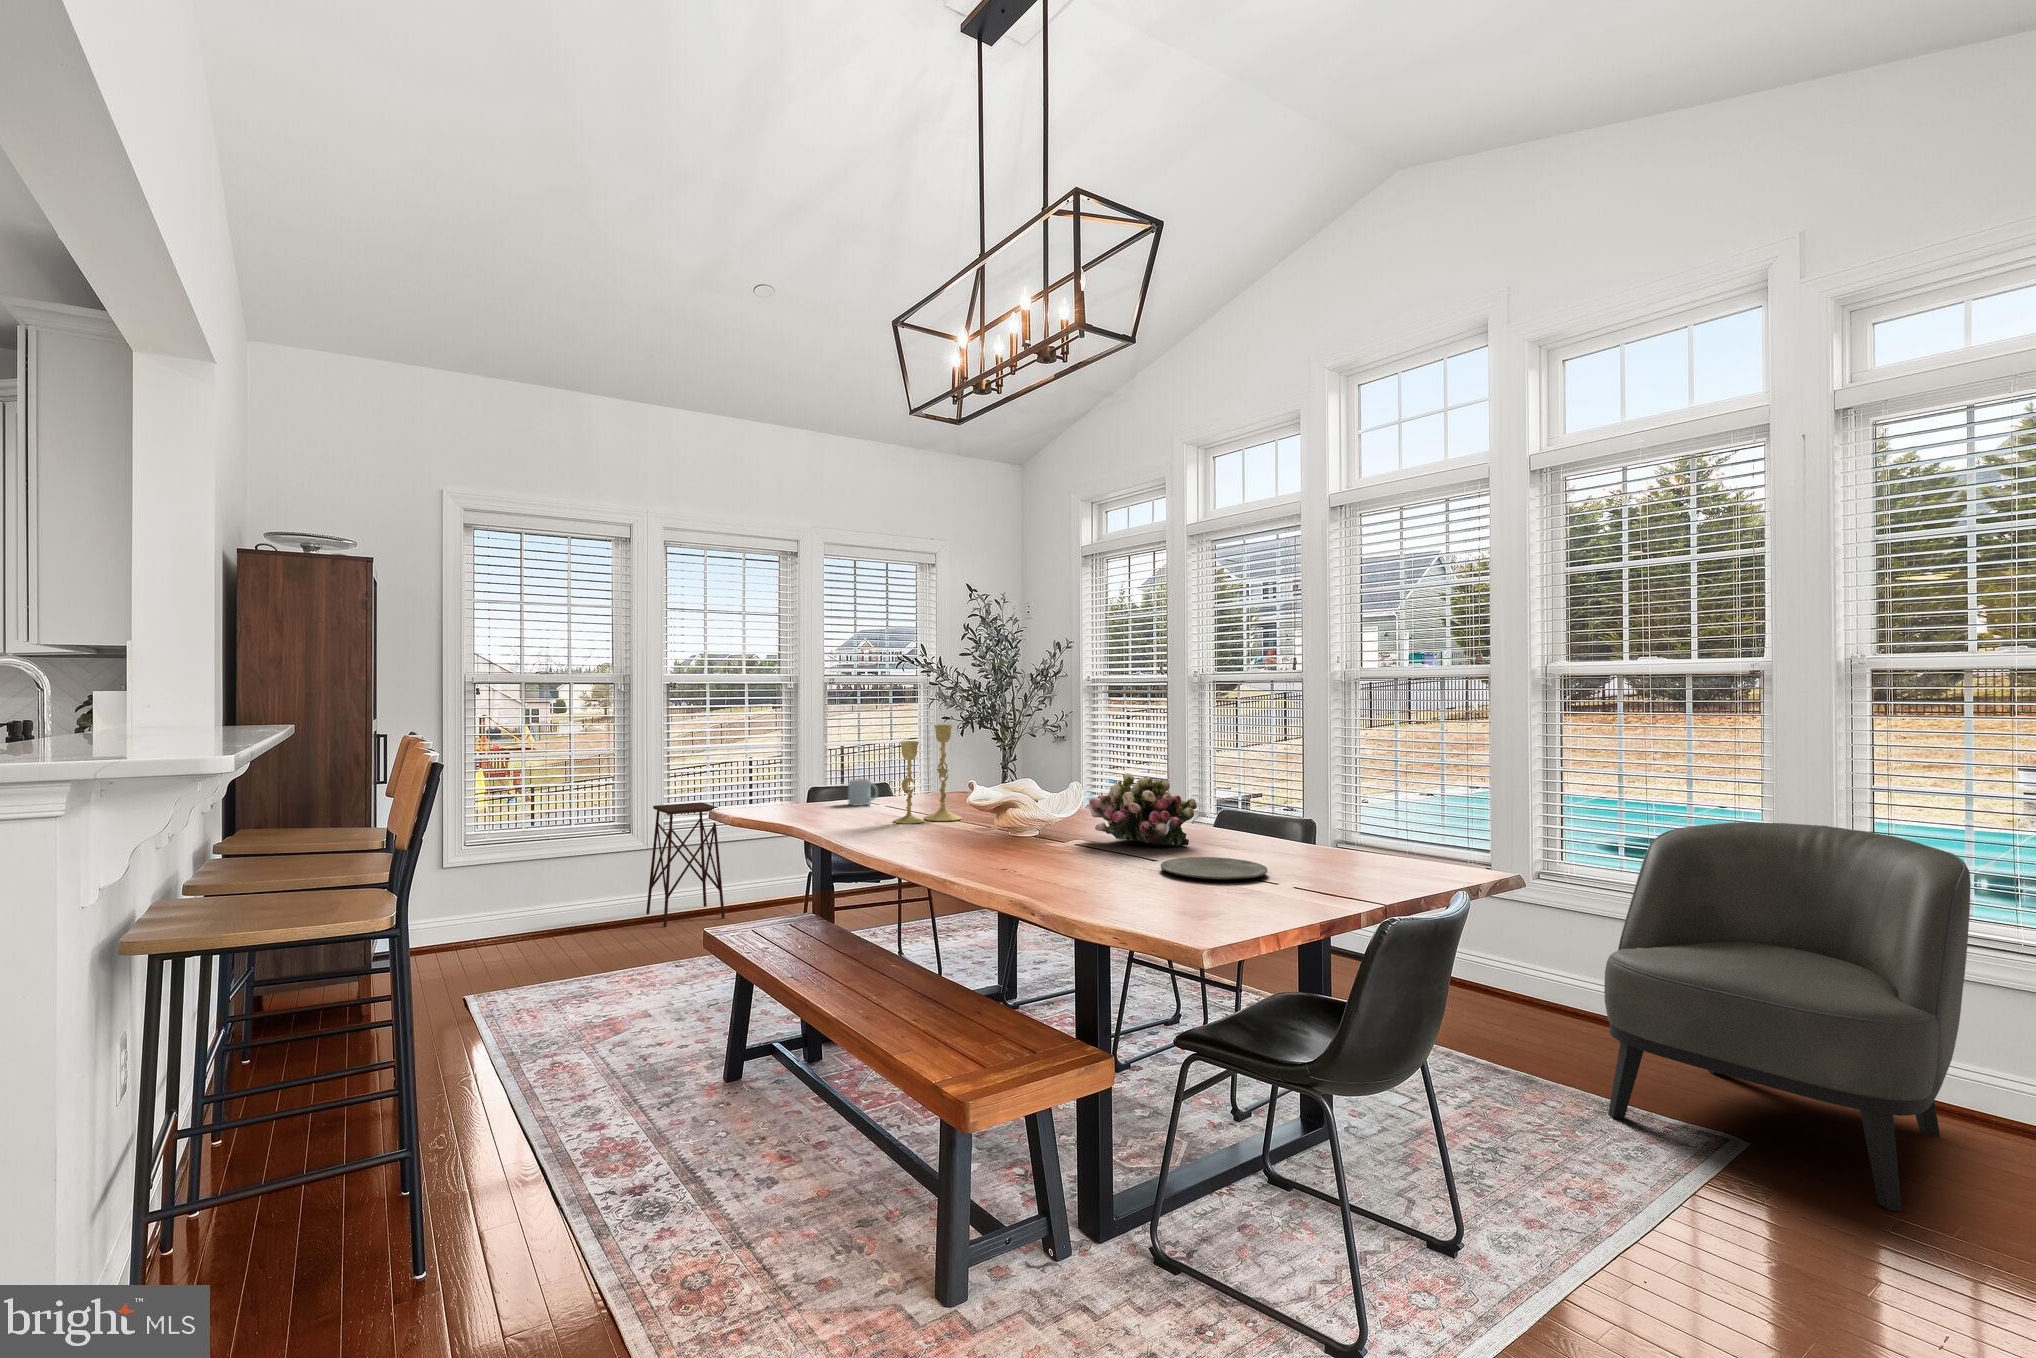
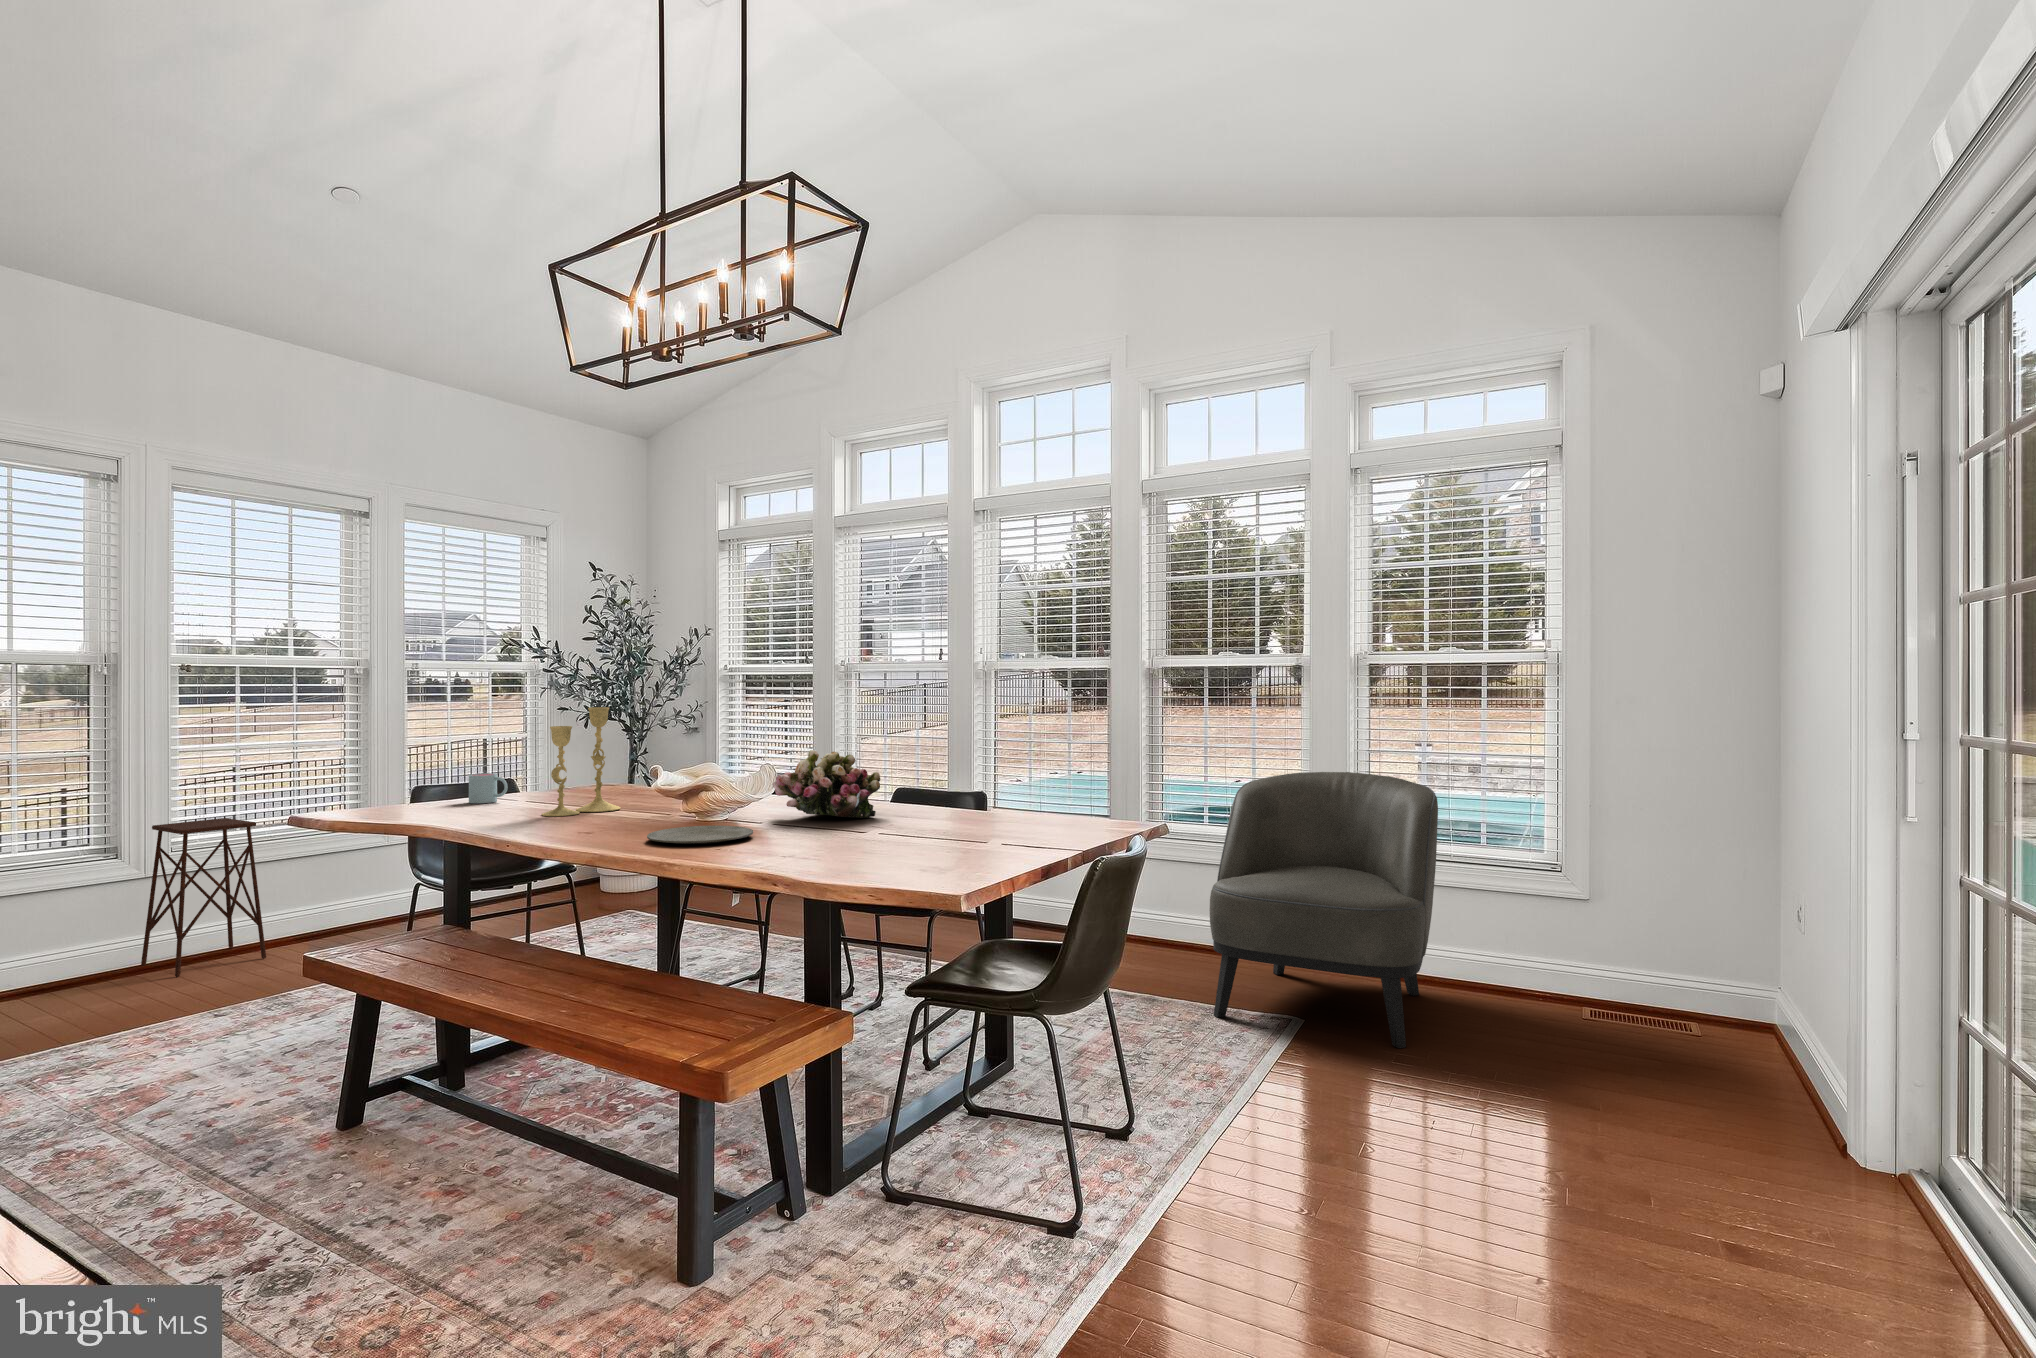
plate: present [1161,857,1268,879] -> present [647,826,753,844]

